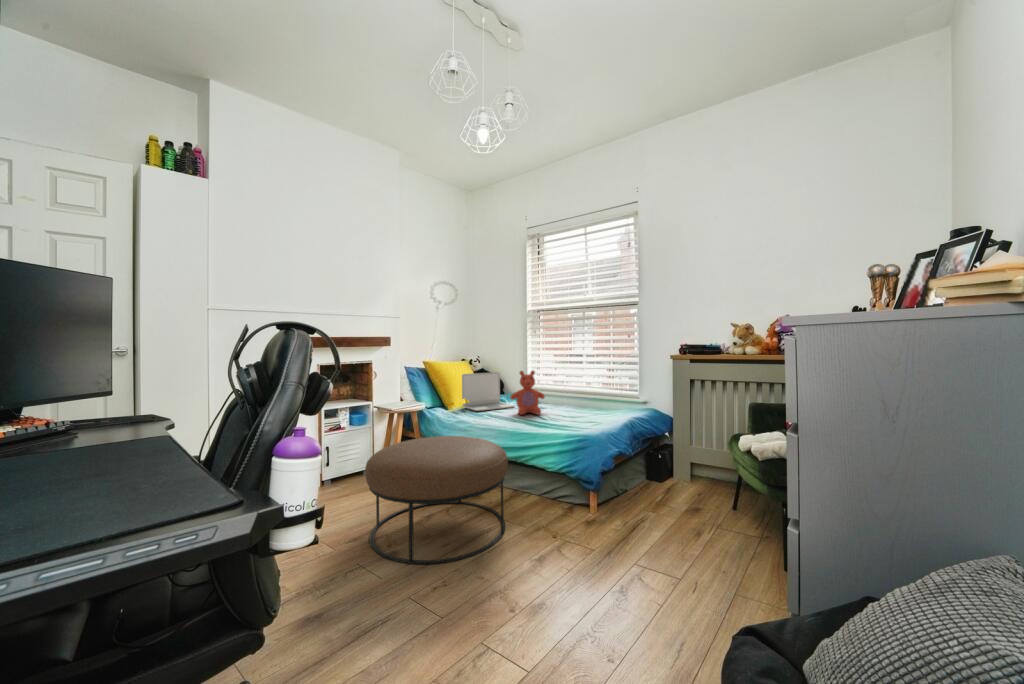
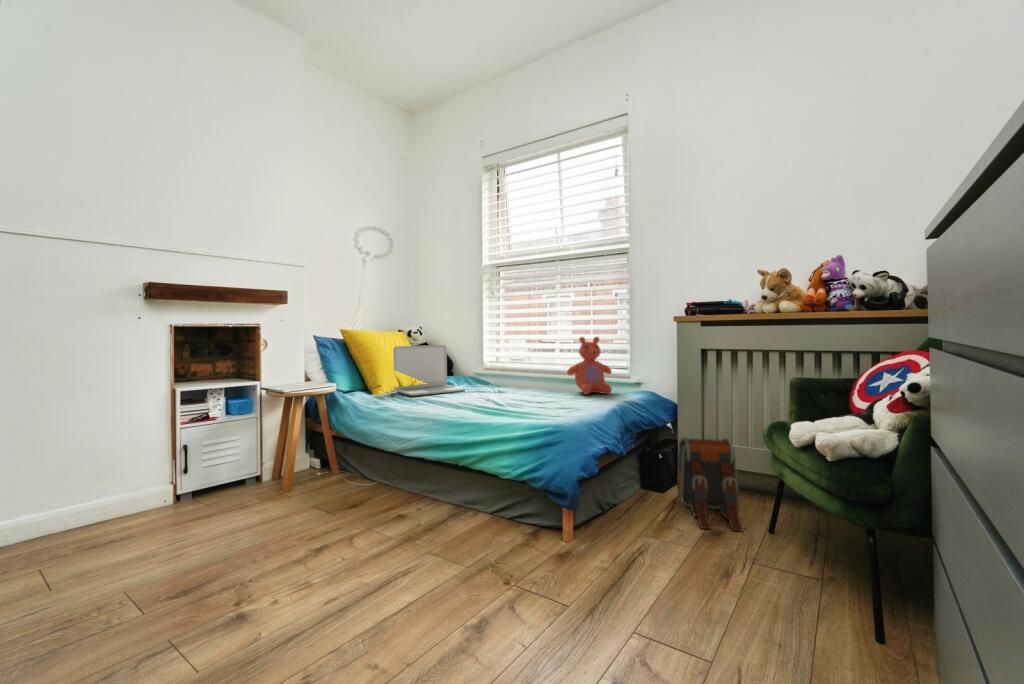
teddy bear: present [510,370,545,415] -> present [567,337,612,394]
ottoman: present [365,436,508,564] -> none [193,429,437,644]
backpack: none [673,444,717,511] -> present [677,437,743,531]

